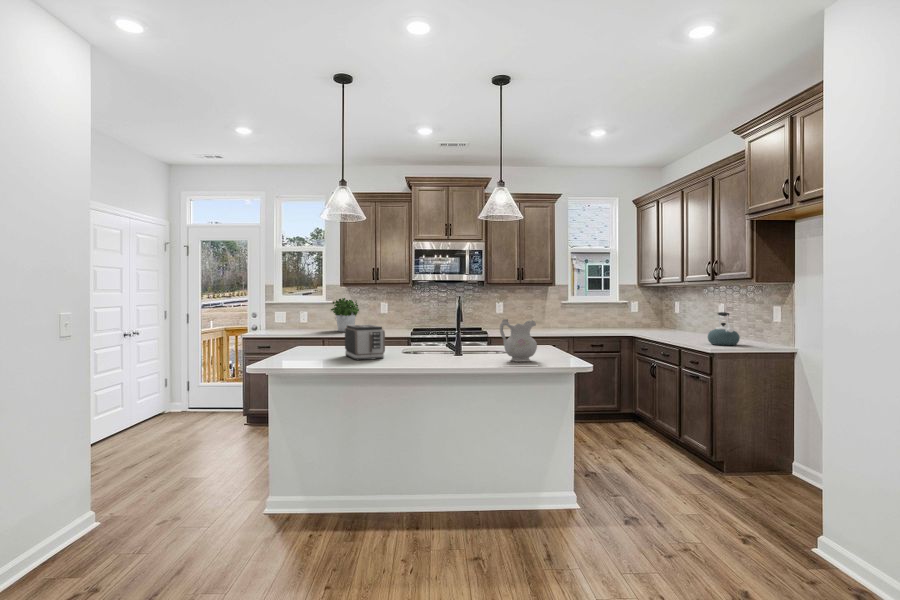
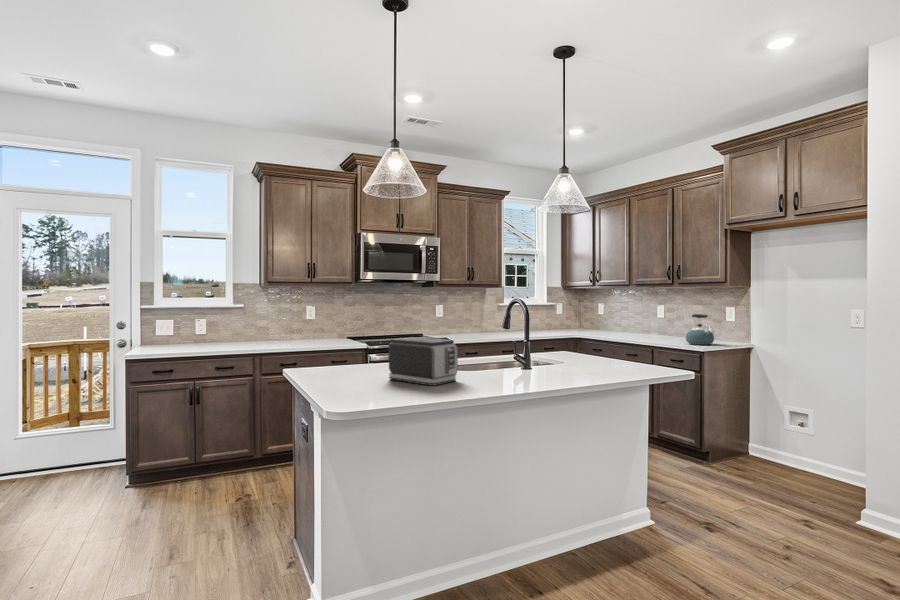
potted plant: present [331,298,359,332] -> none [248,301,290,345]
ceramic pitcher: present [500,319,537,362] -> none [596,327,635,374]

